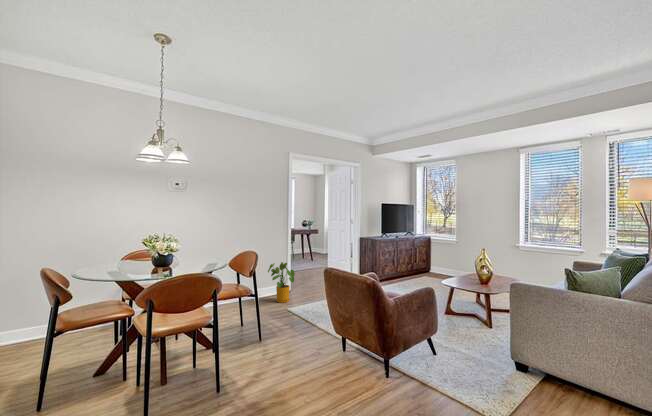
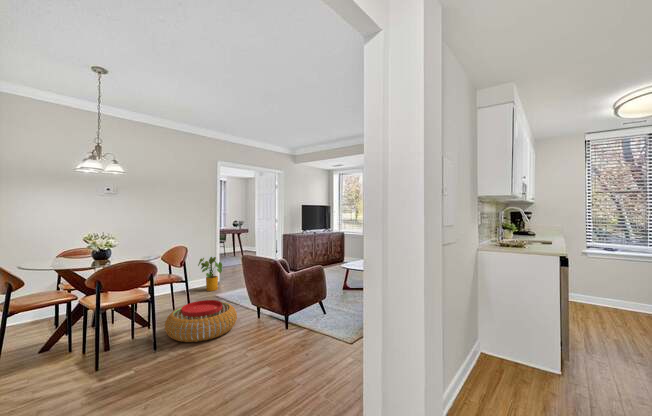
pouf: none [231,323,318,383] -> present [165,300,237,342]

